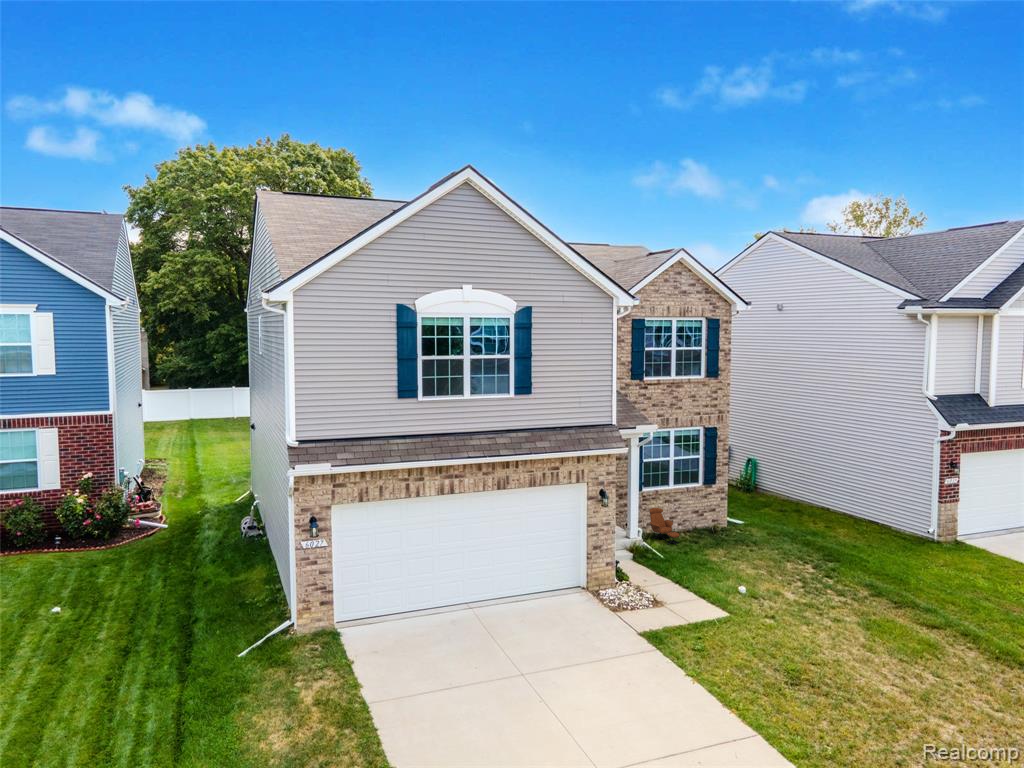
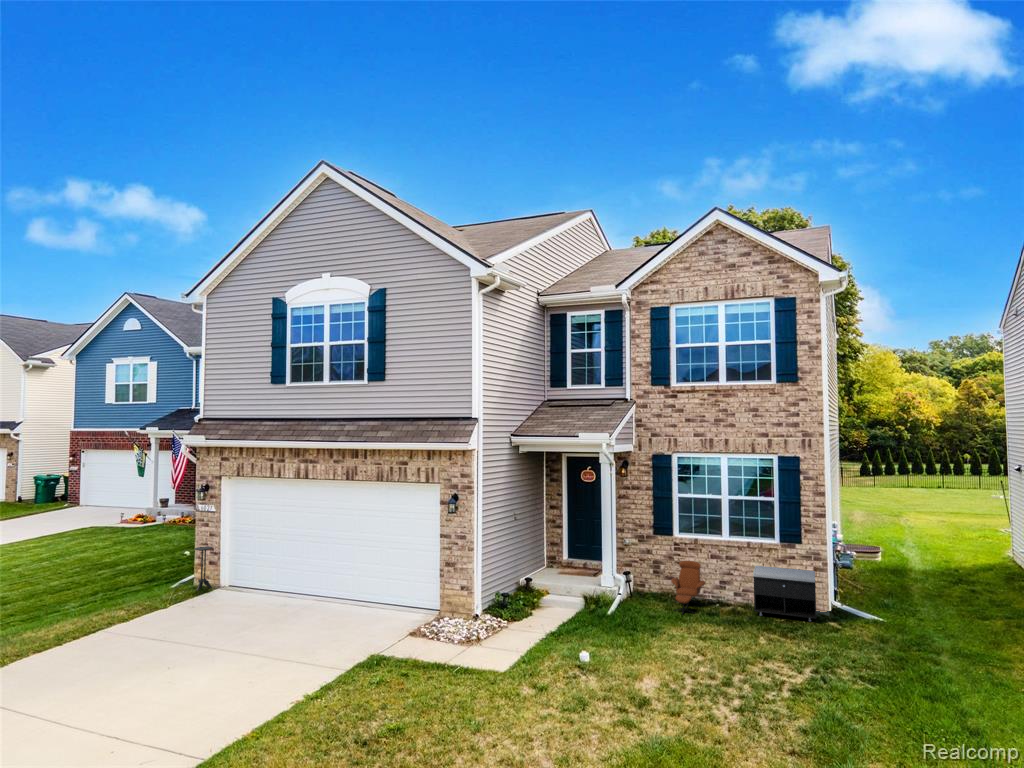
storage bench: none [690,500,734,535] -> present [753,566,816,622]
side table: none [319,588,338,639] -> present [195,546,212,591]

